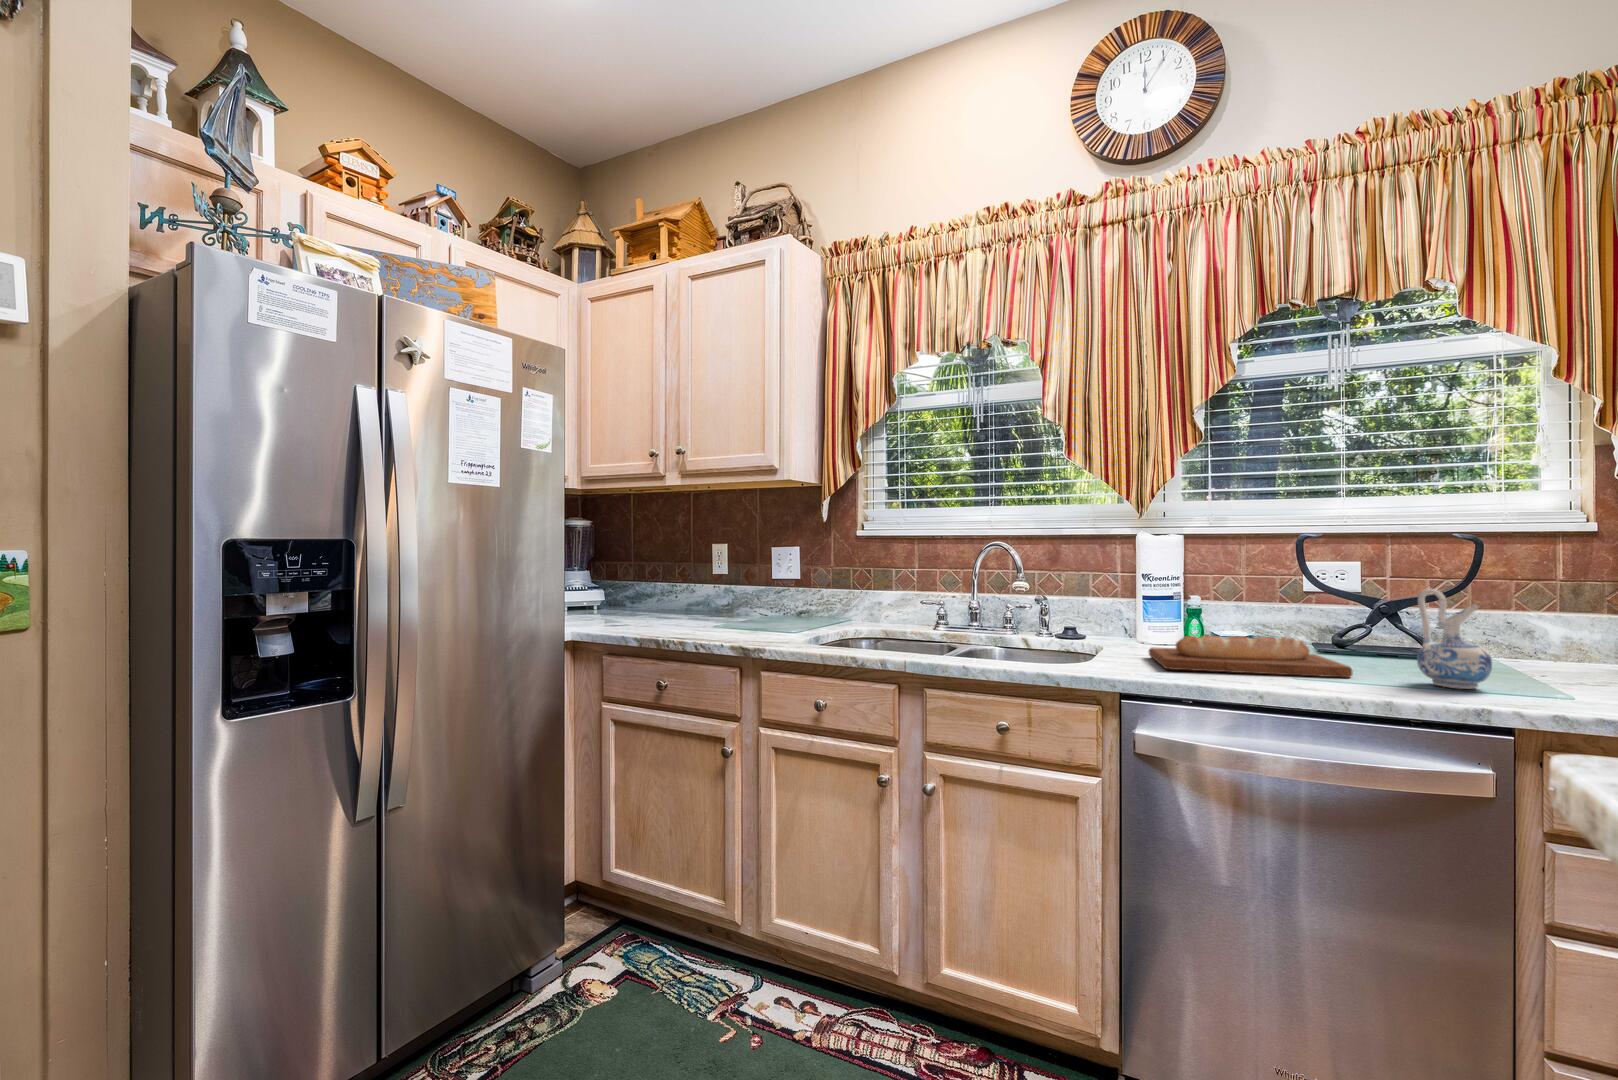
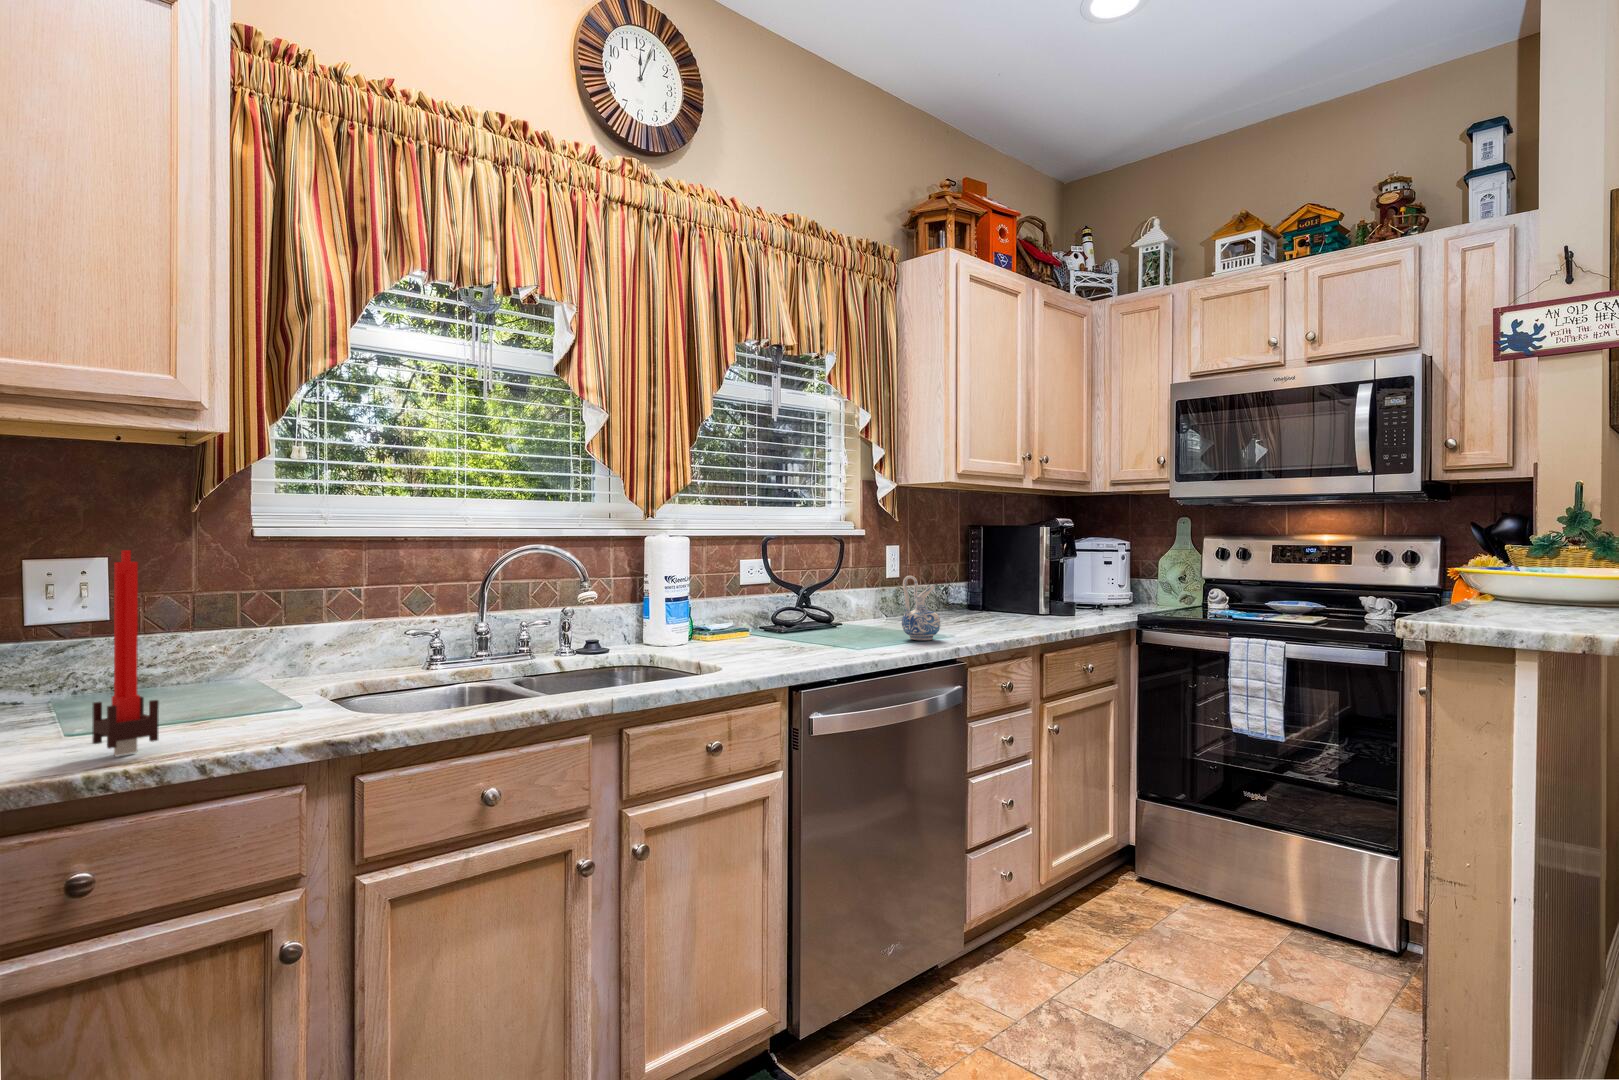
candle: none [674,540,700,635] -> present [92,550,159,756]
bread loaf: present [1149,635,1353,678] -> none [747,621,878,658]

